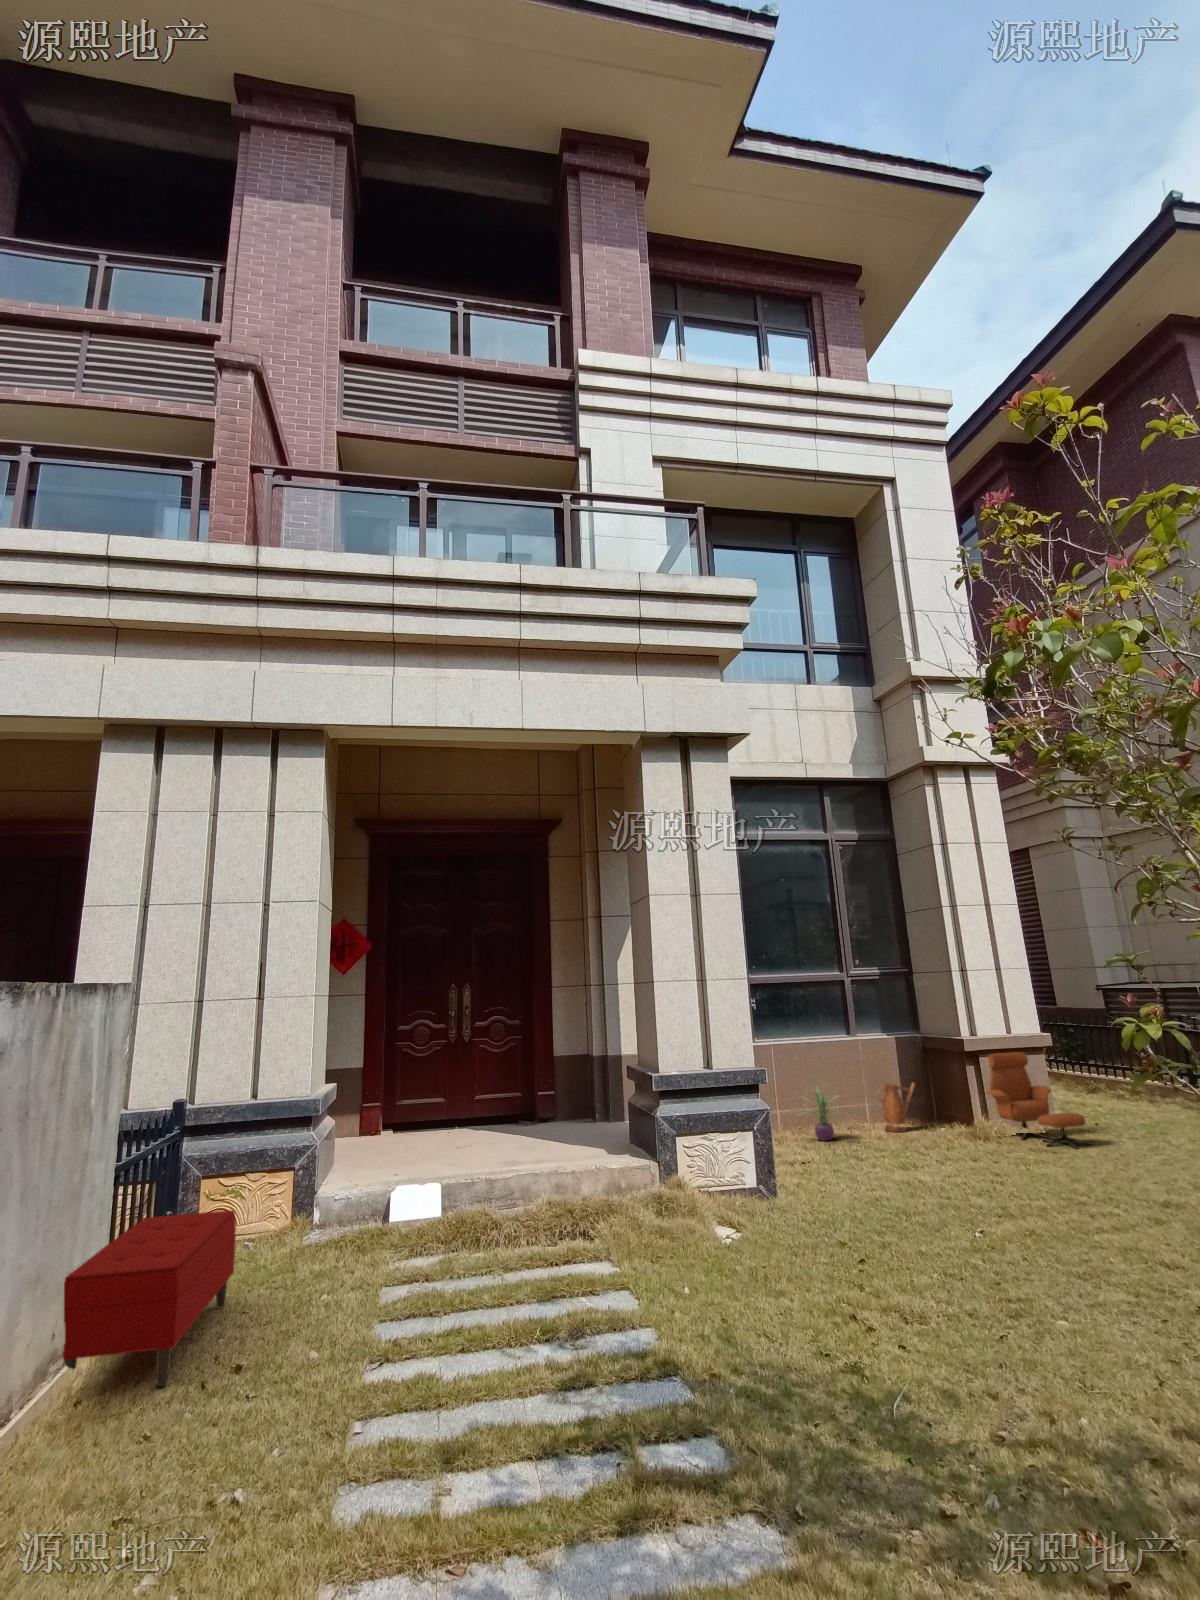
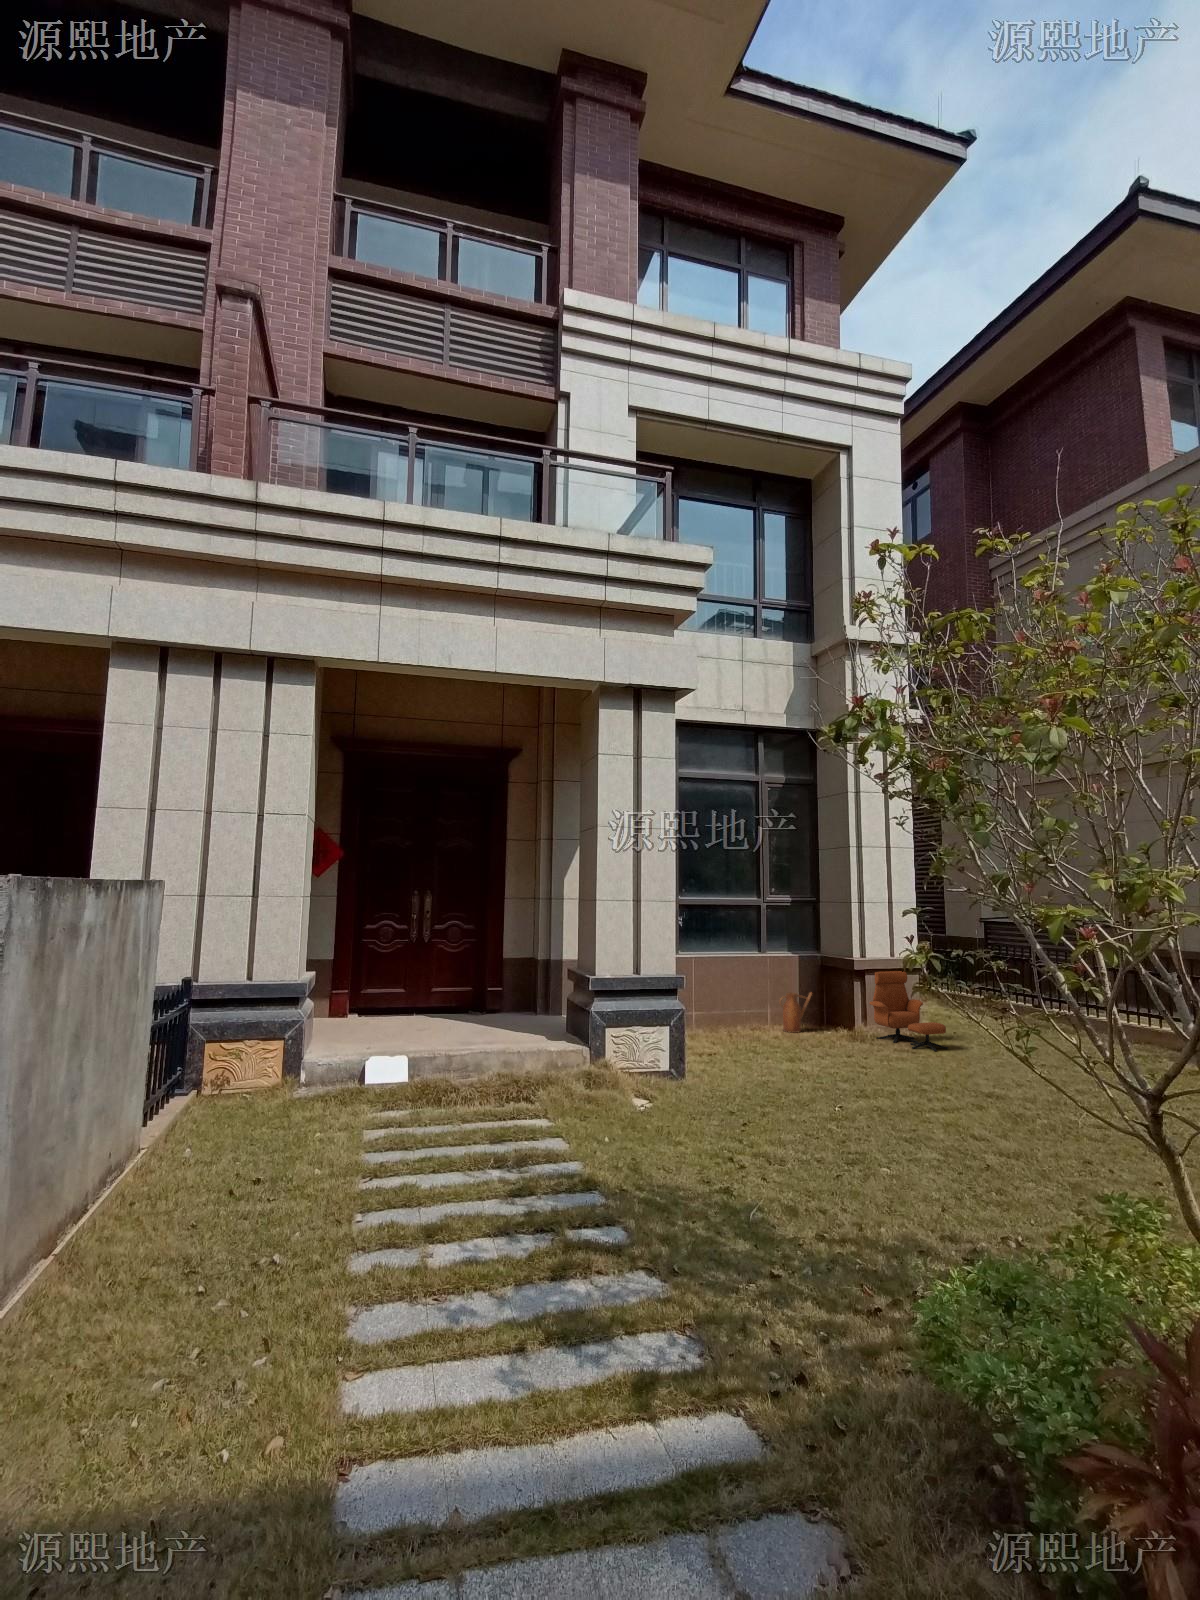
decorative plant: present [802,1085,834,1141] -> none [708,990,752,1037]
bench: present [63,1210,236,1387] -> none [117,1066,245,1195]

